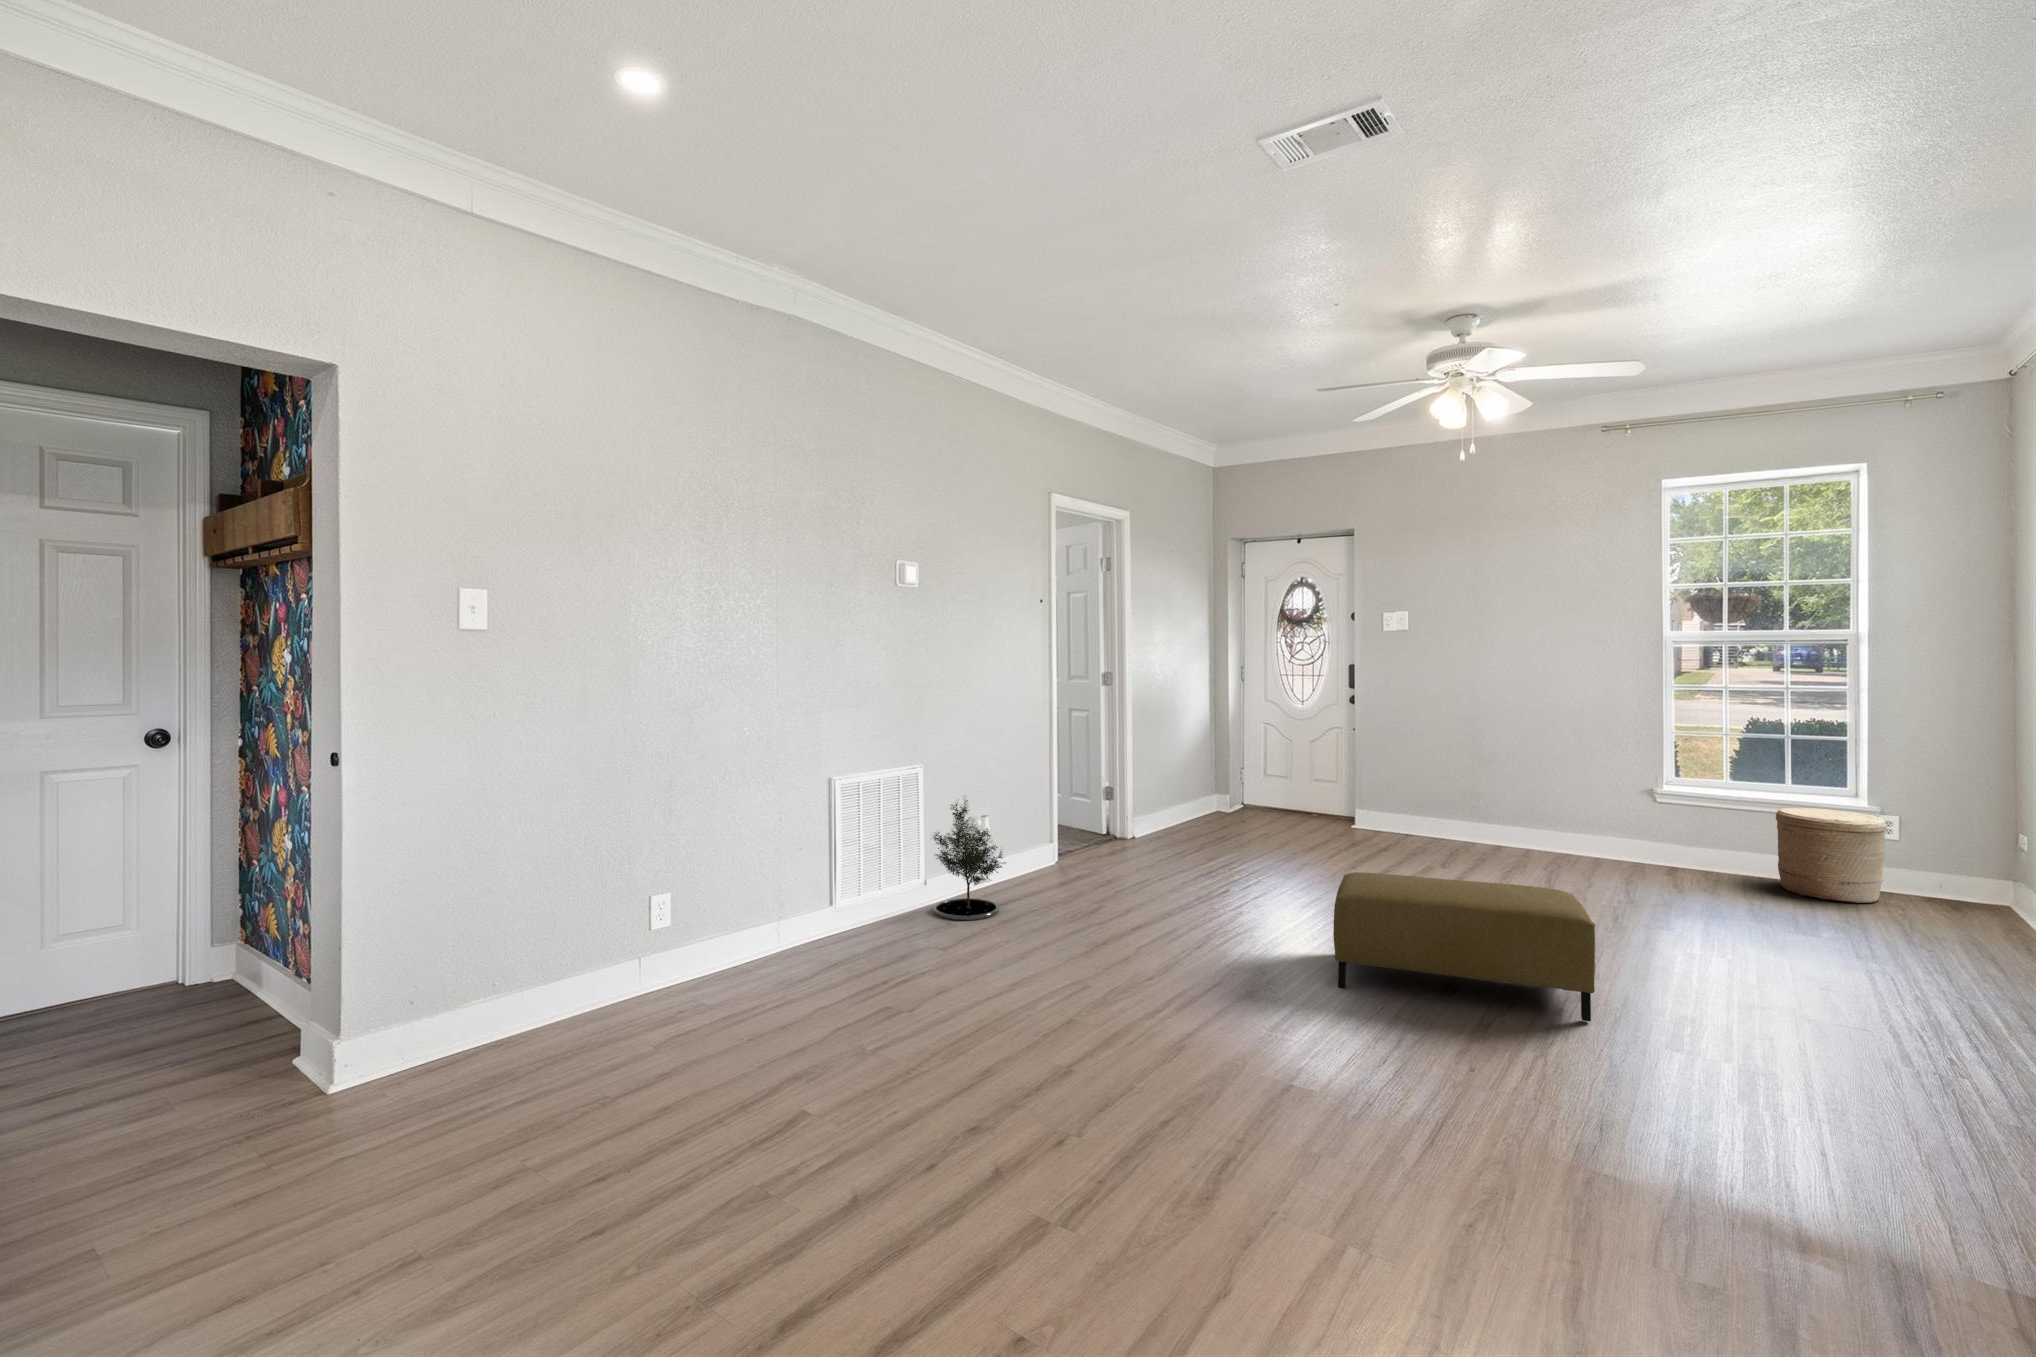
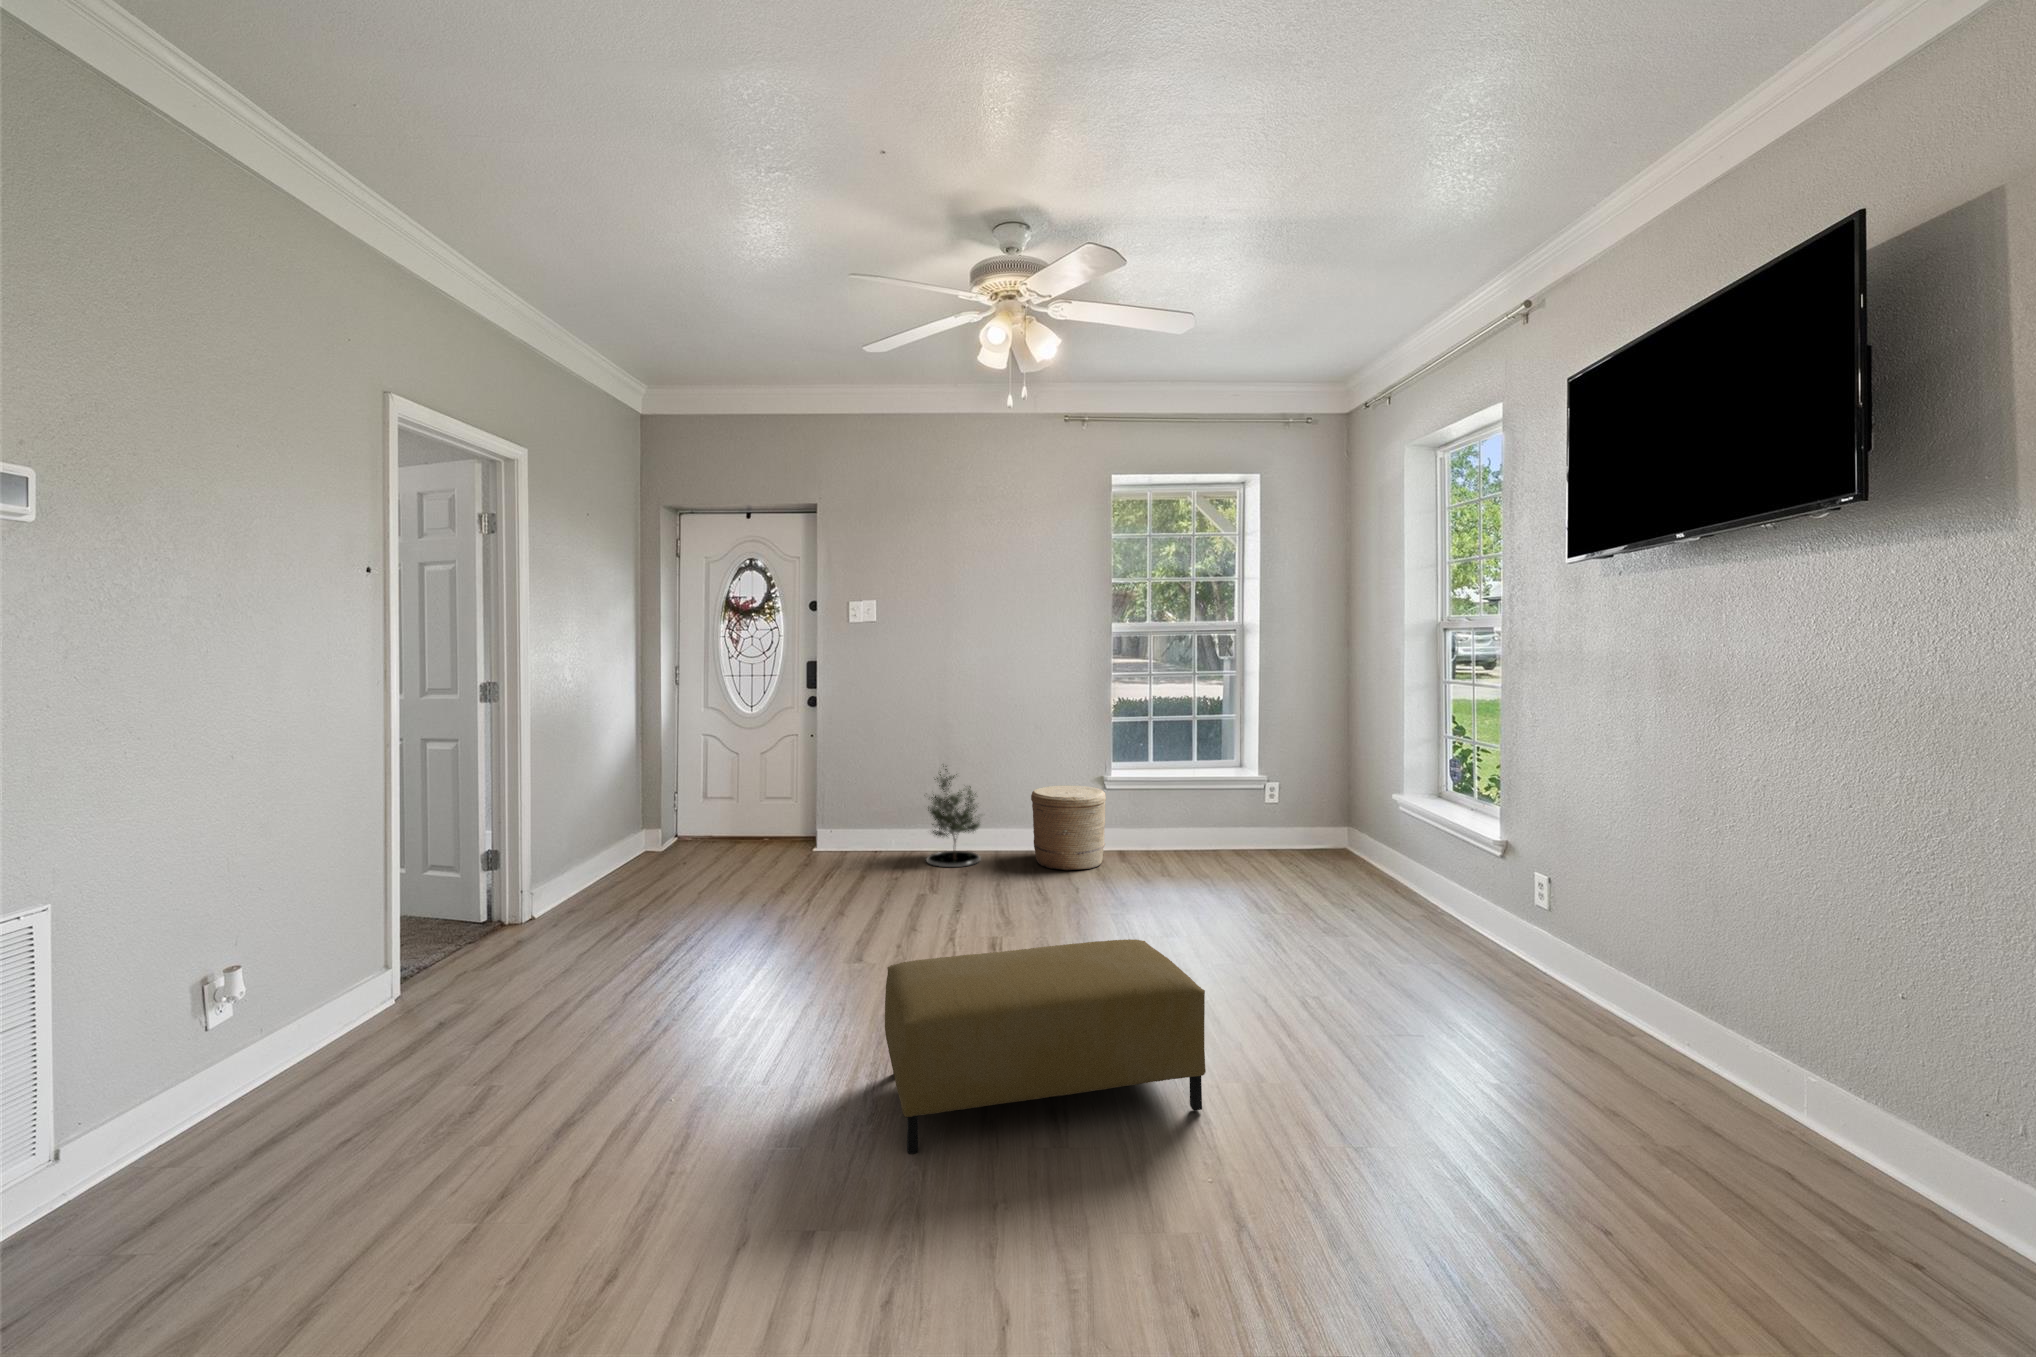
potted tree: present [933,800,1006,920] -> present [926,766,981,867]
woven basket: present [1776,808,1886,903] -> present [1031,786,1106,870]

